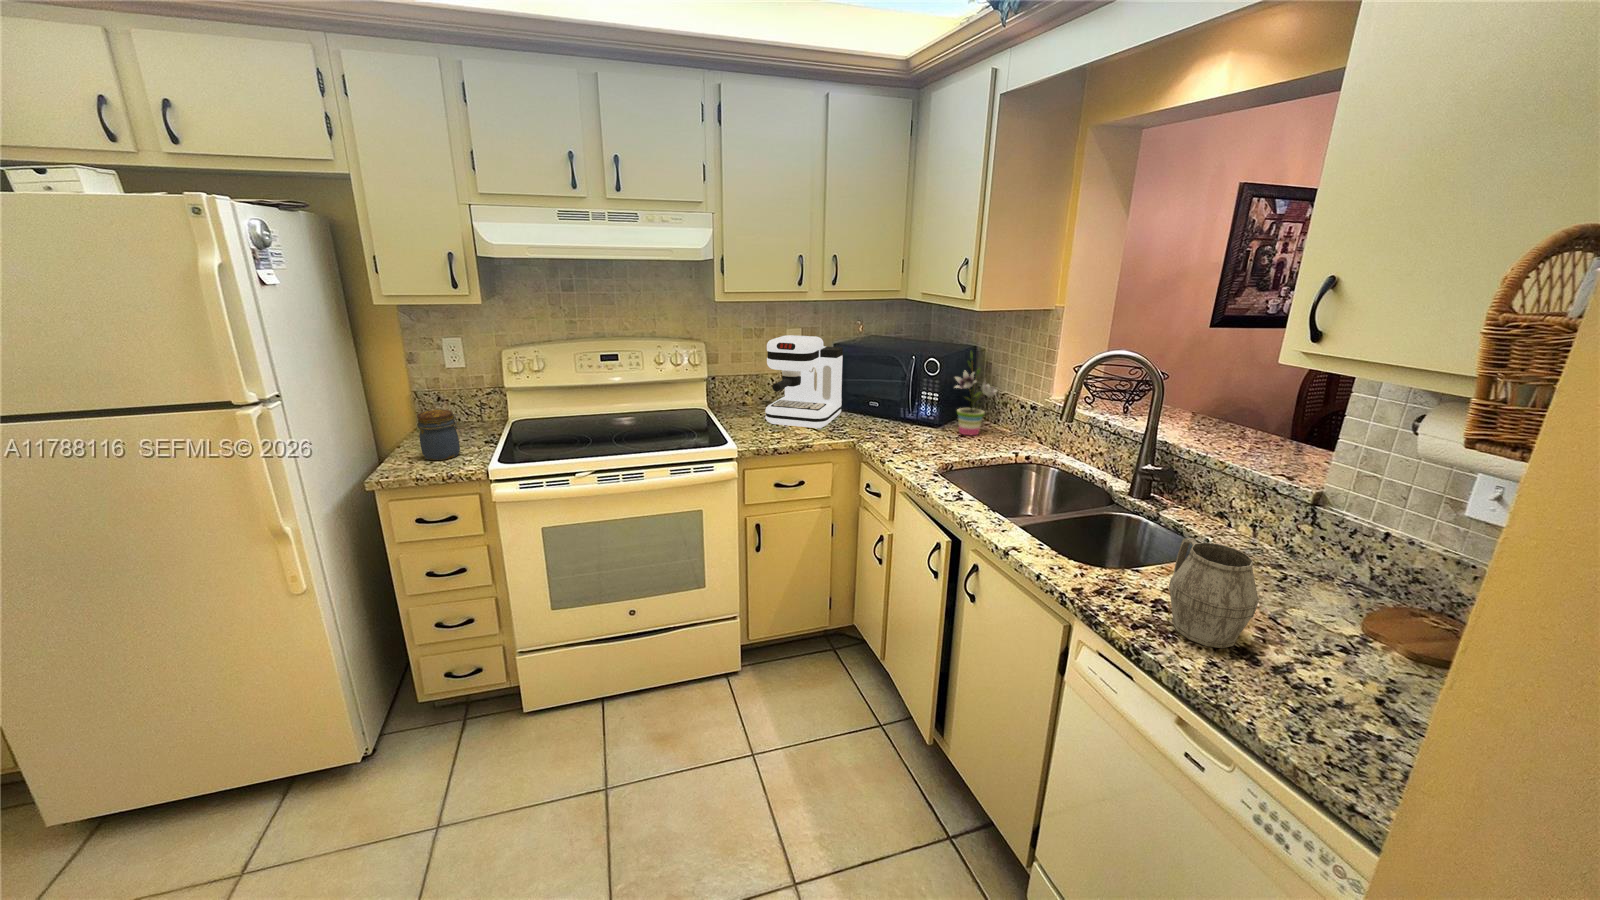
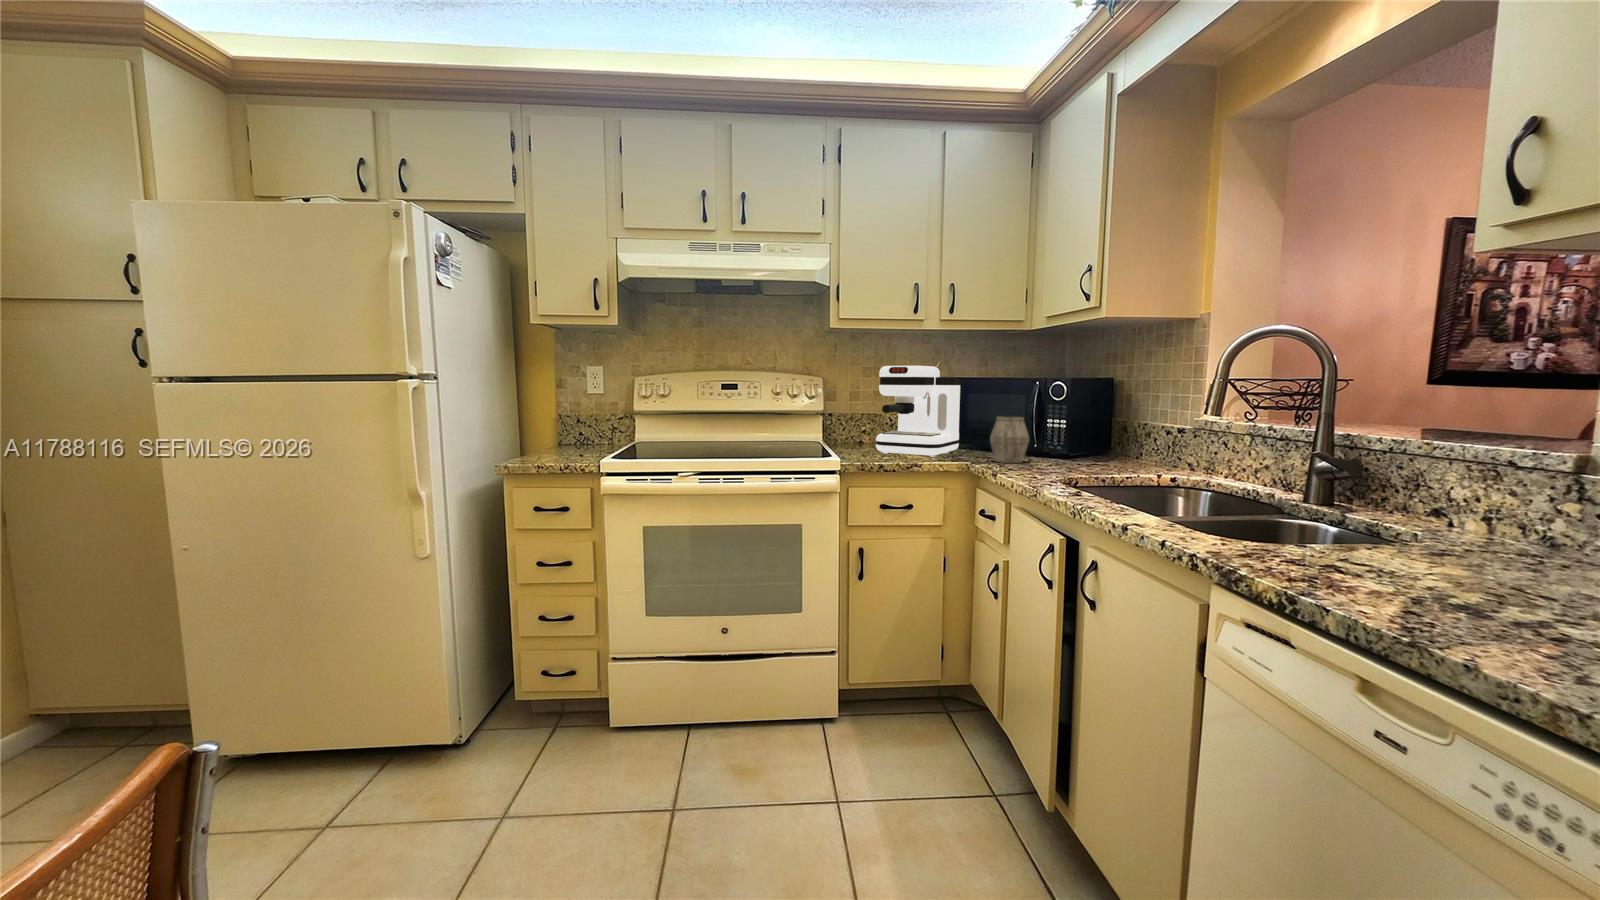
potted plant: present [955,351,997,435] -> none [1083,372,1140,464]
jar: present [417,410,462,460] -> none [548,415,585,460]
mug: present [1169,538,1259,648] -> present [990,416,1029,463]

